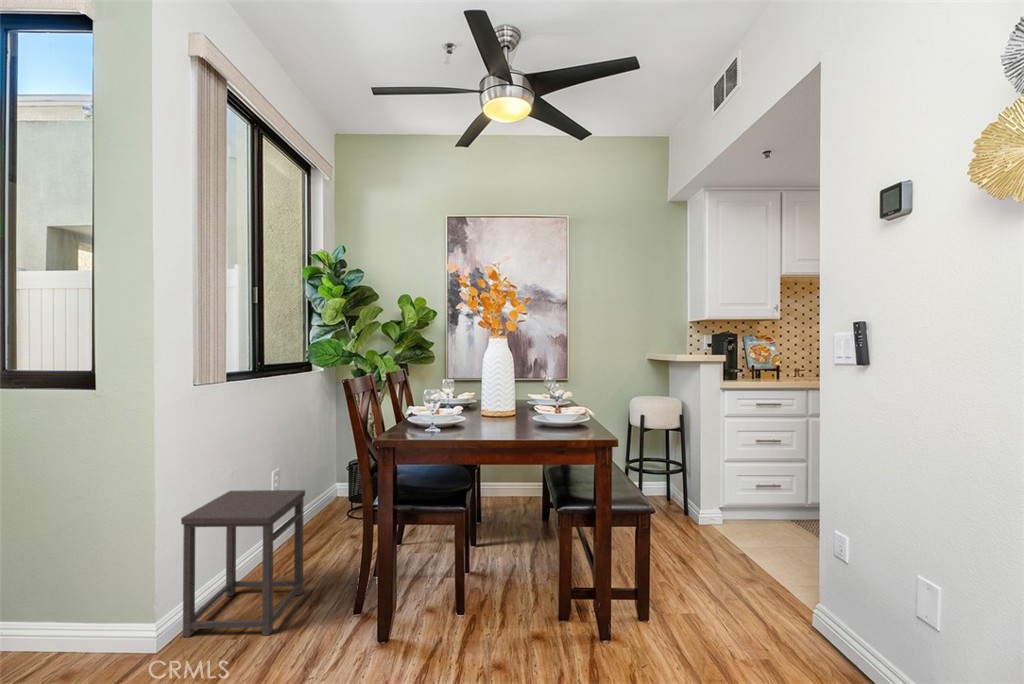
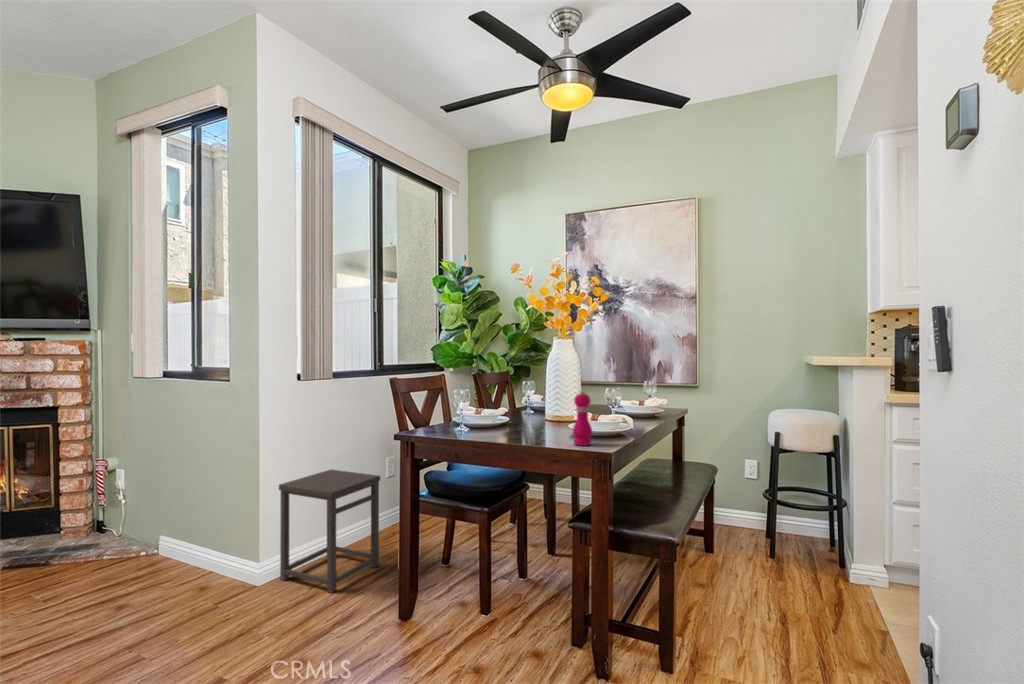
pepper mill: none [573,385,591,436] -> present [573,390,592,446]

